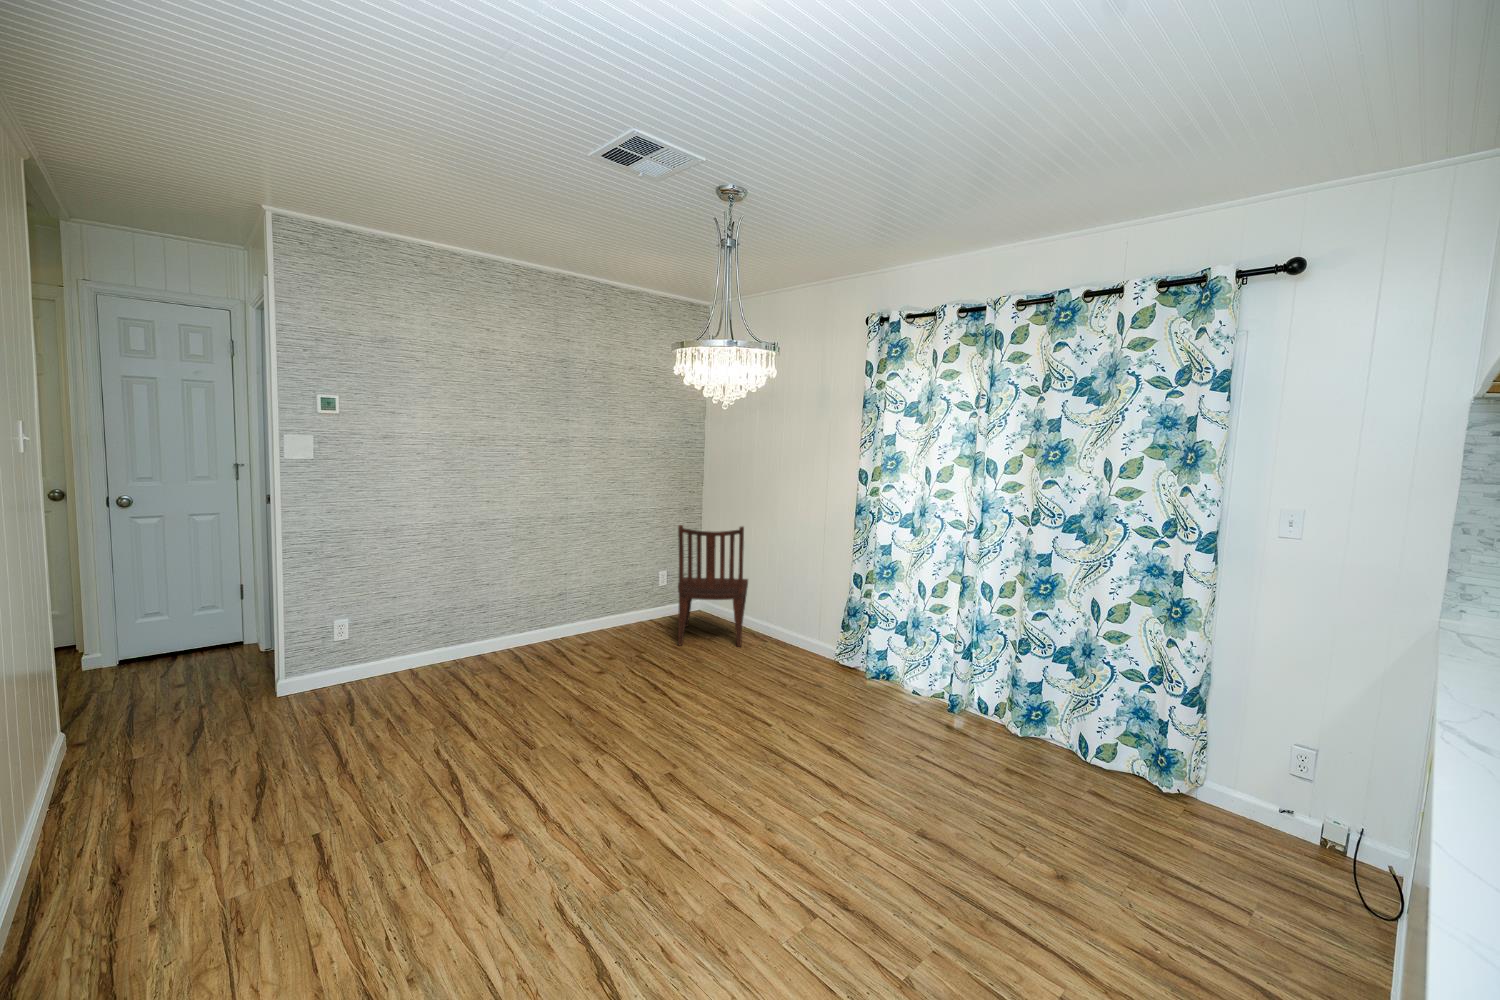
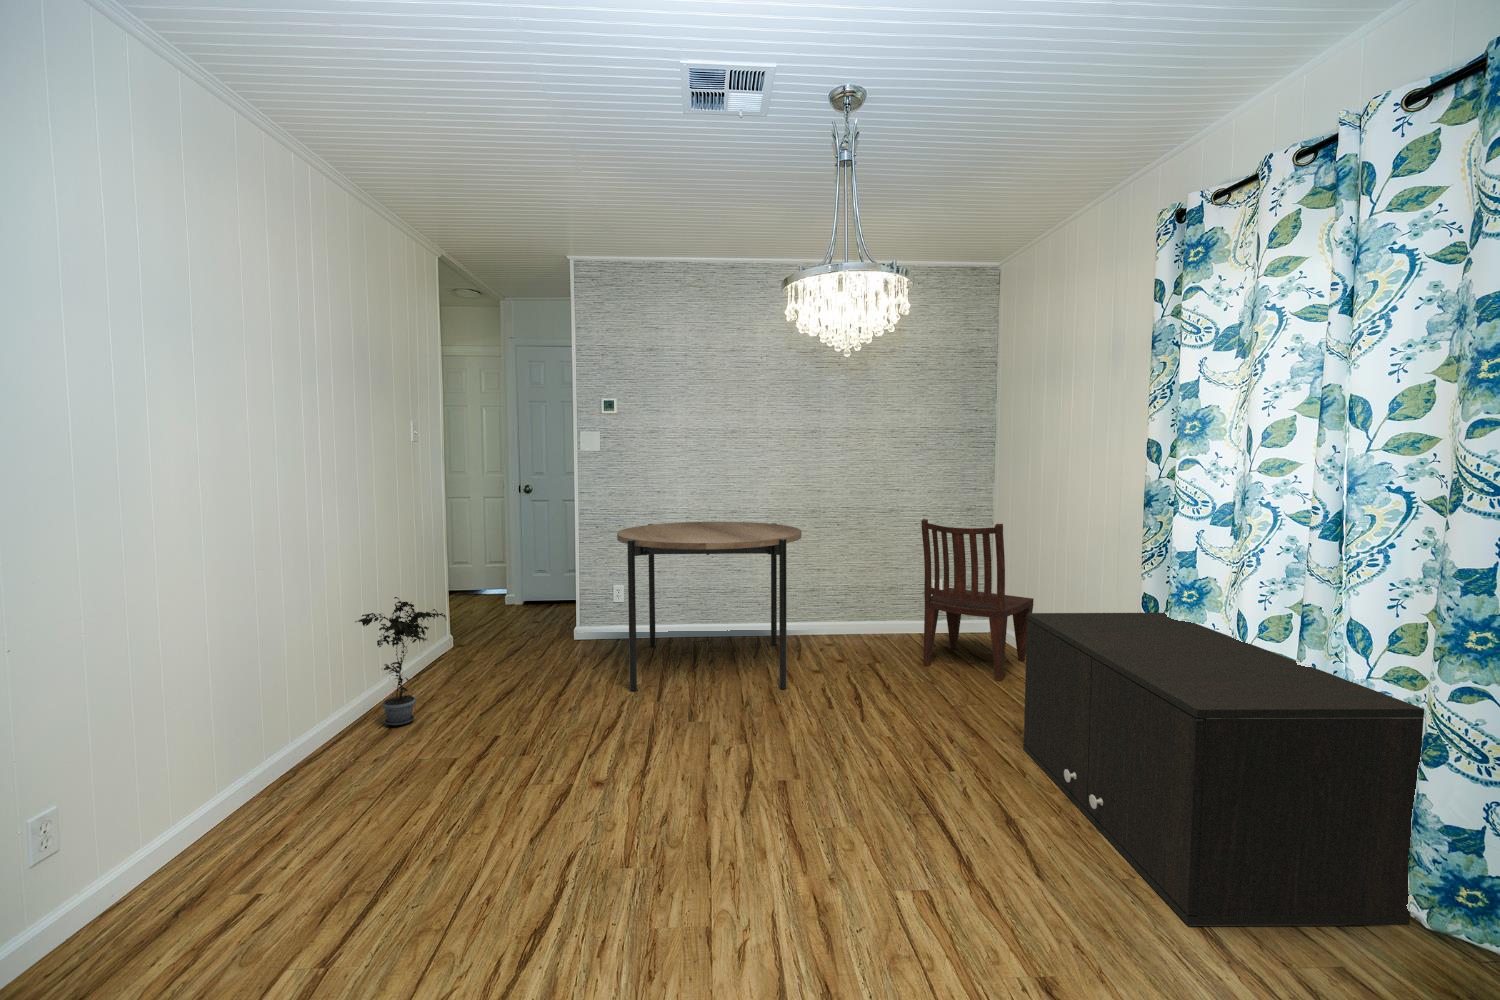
dining table: none [380,535,590,736] -> present [617,522,802,691]
storage cabinet: none [796,584,1023,773] -> present [1023,613,1424,926]
potted plant: none [32,700,200,880] -> present [355,597,447,726]

